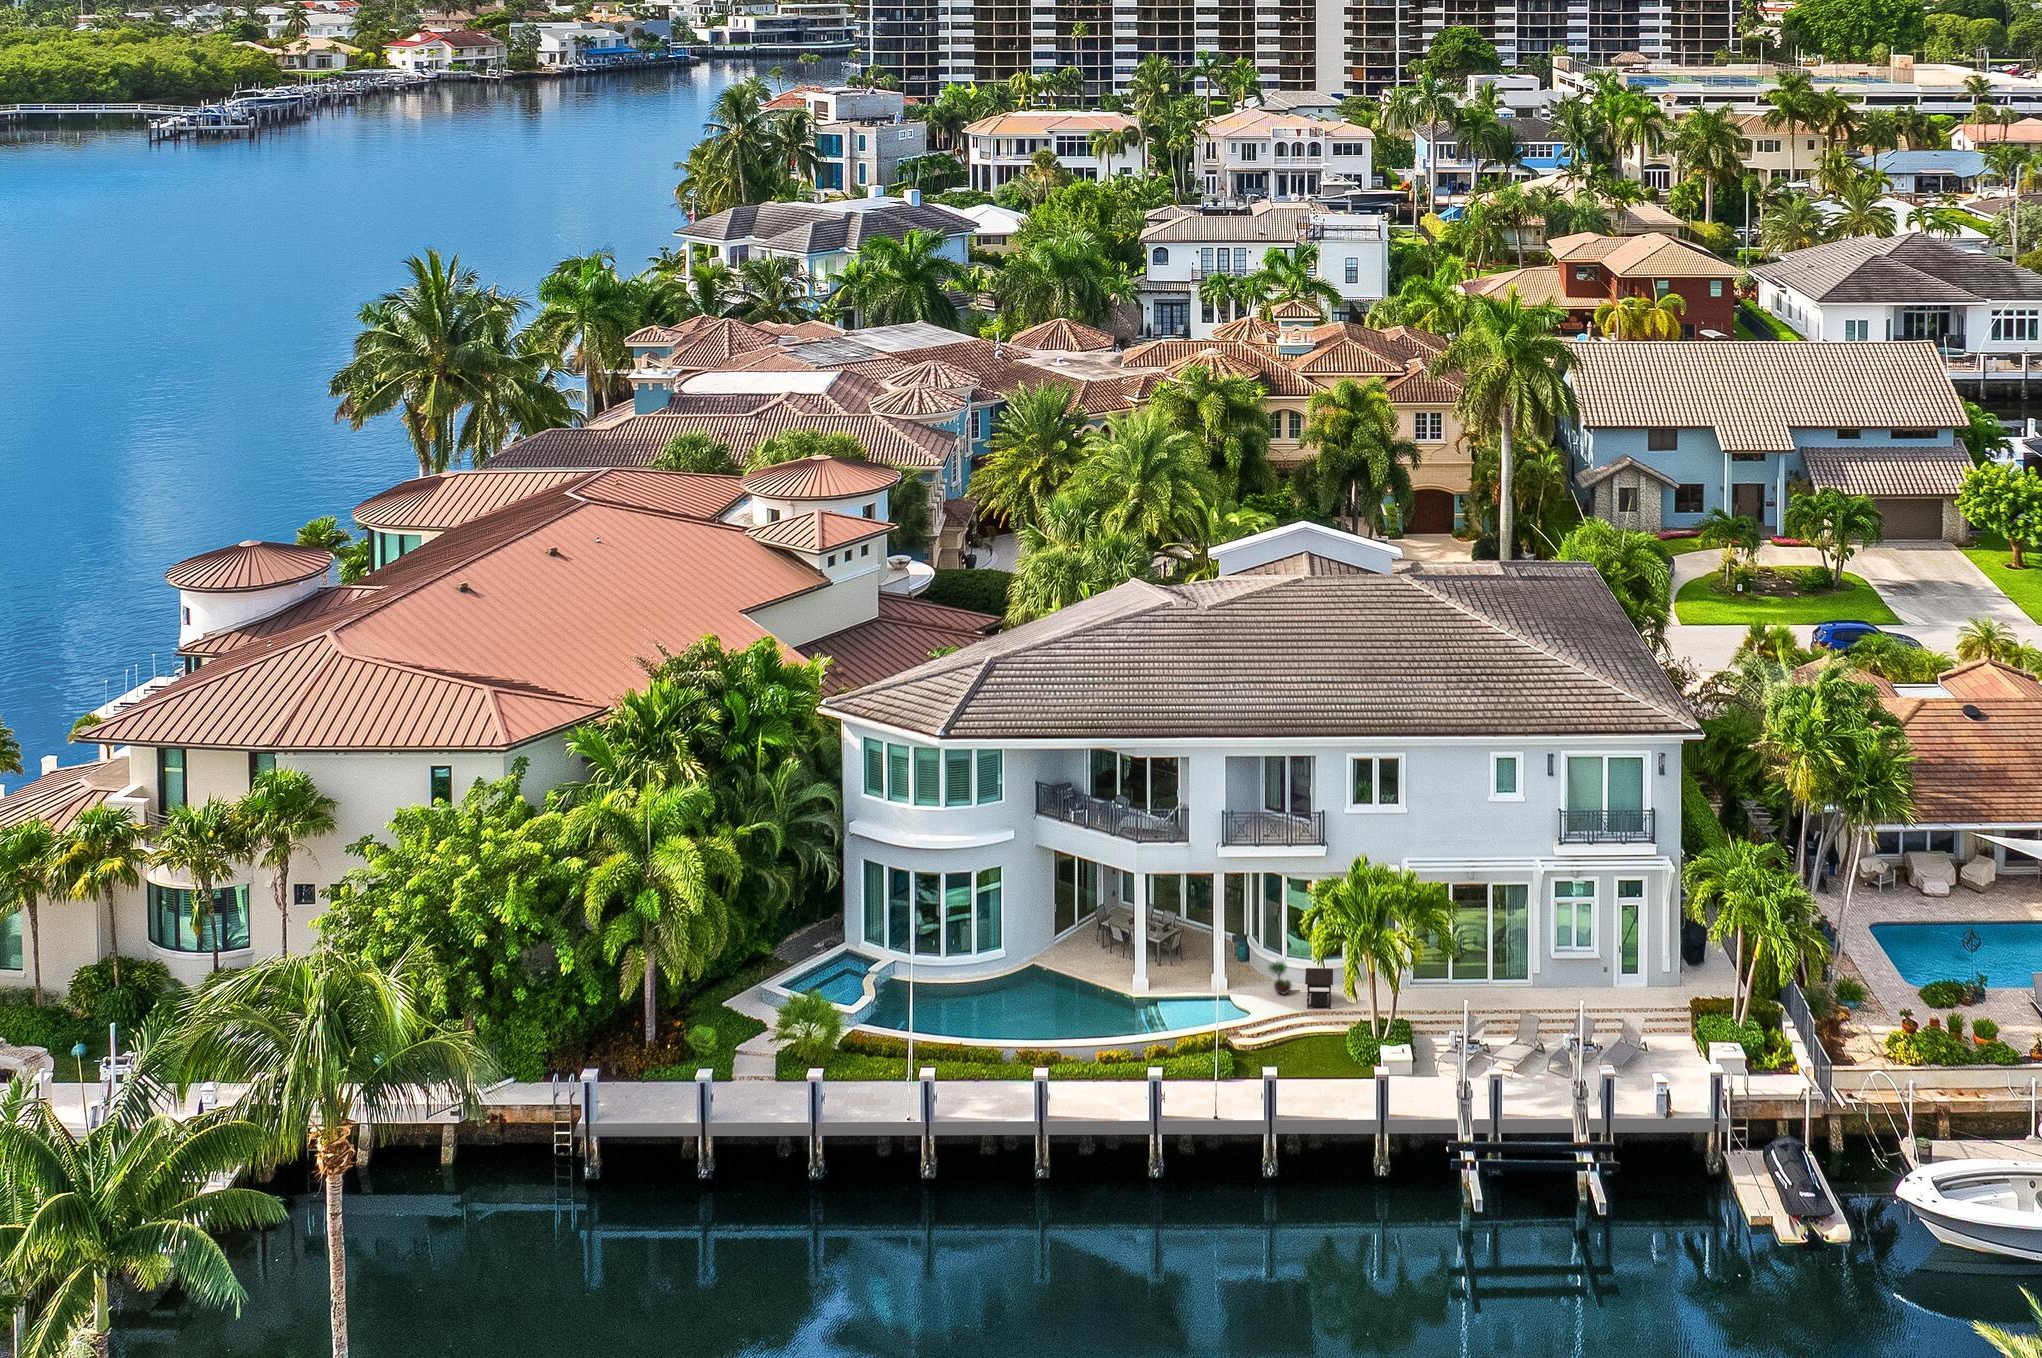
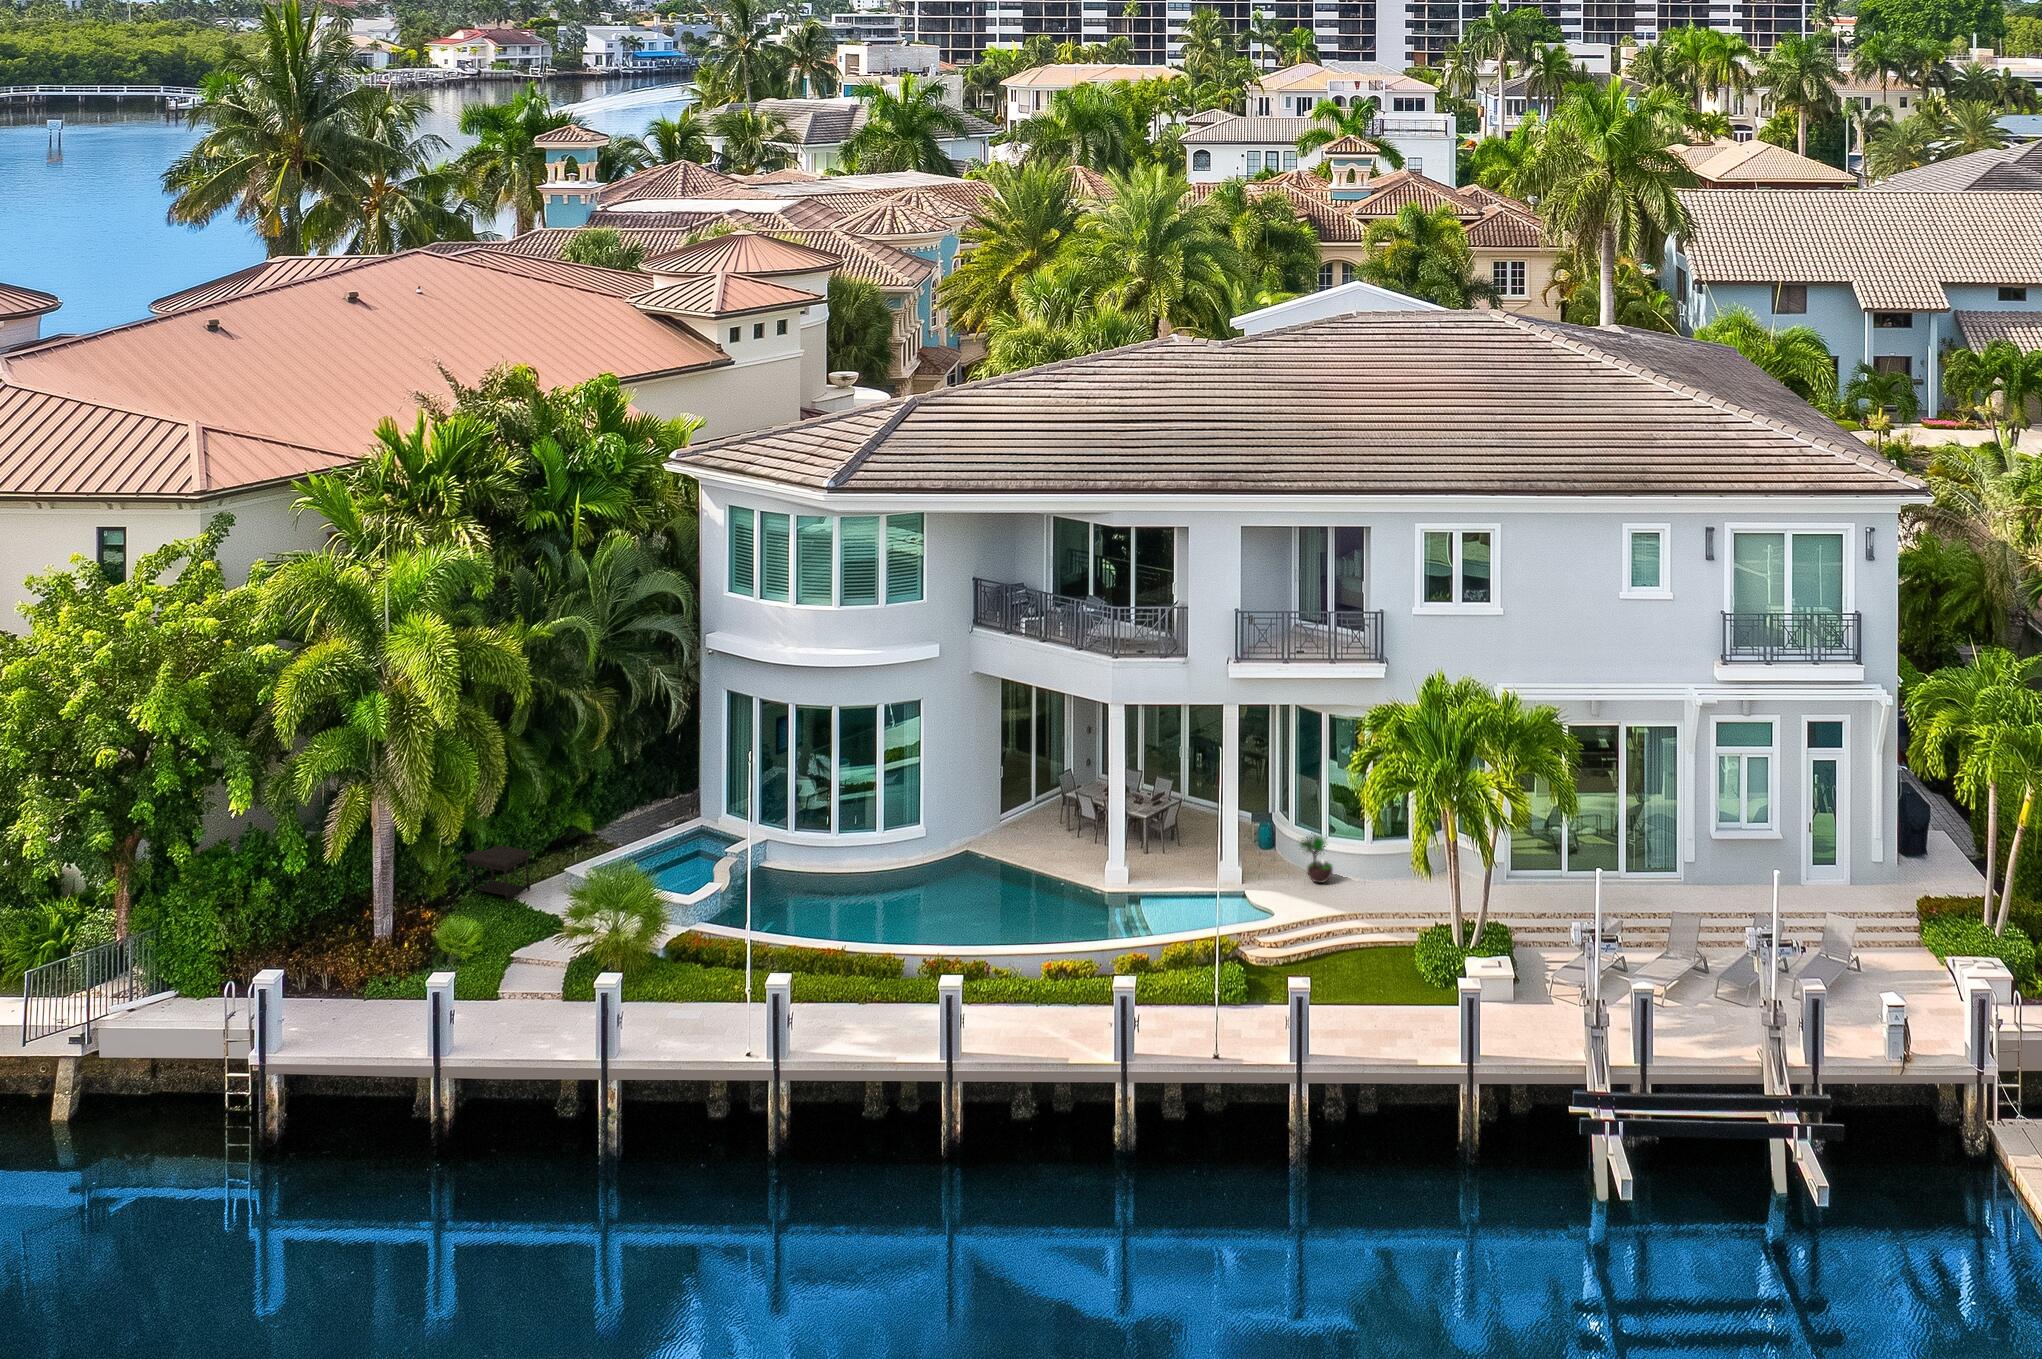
side table: present [1305,968,1333,1009] -> present [463,845,532,902]

